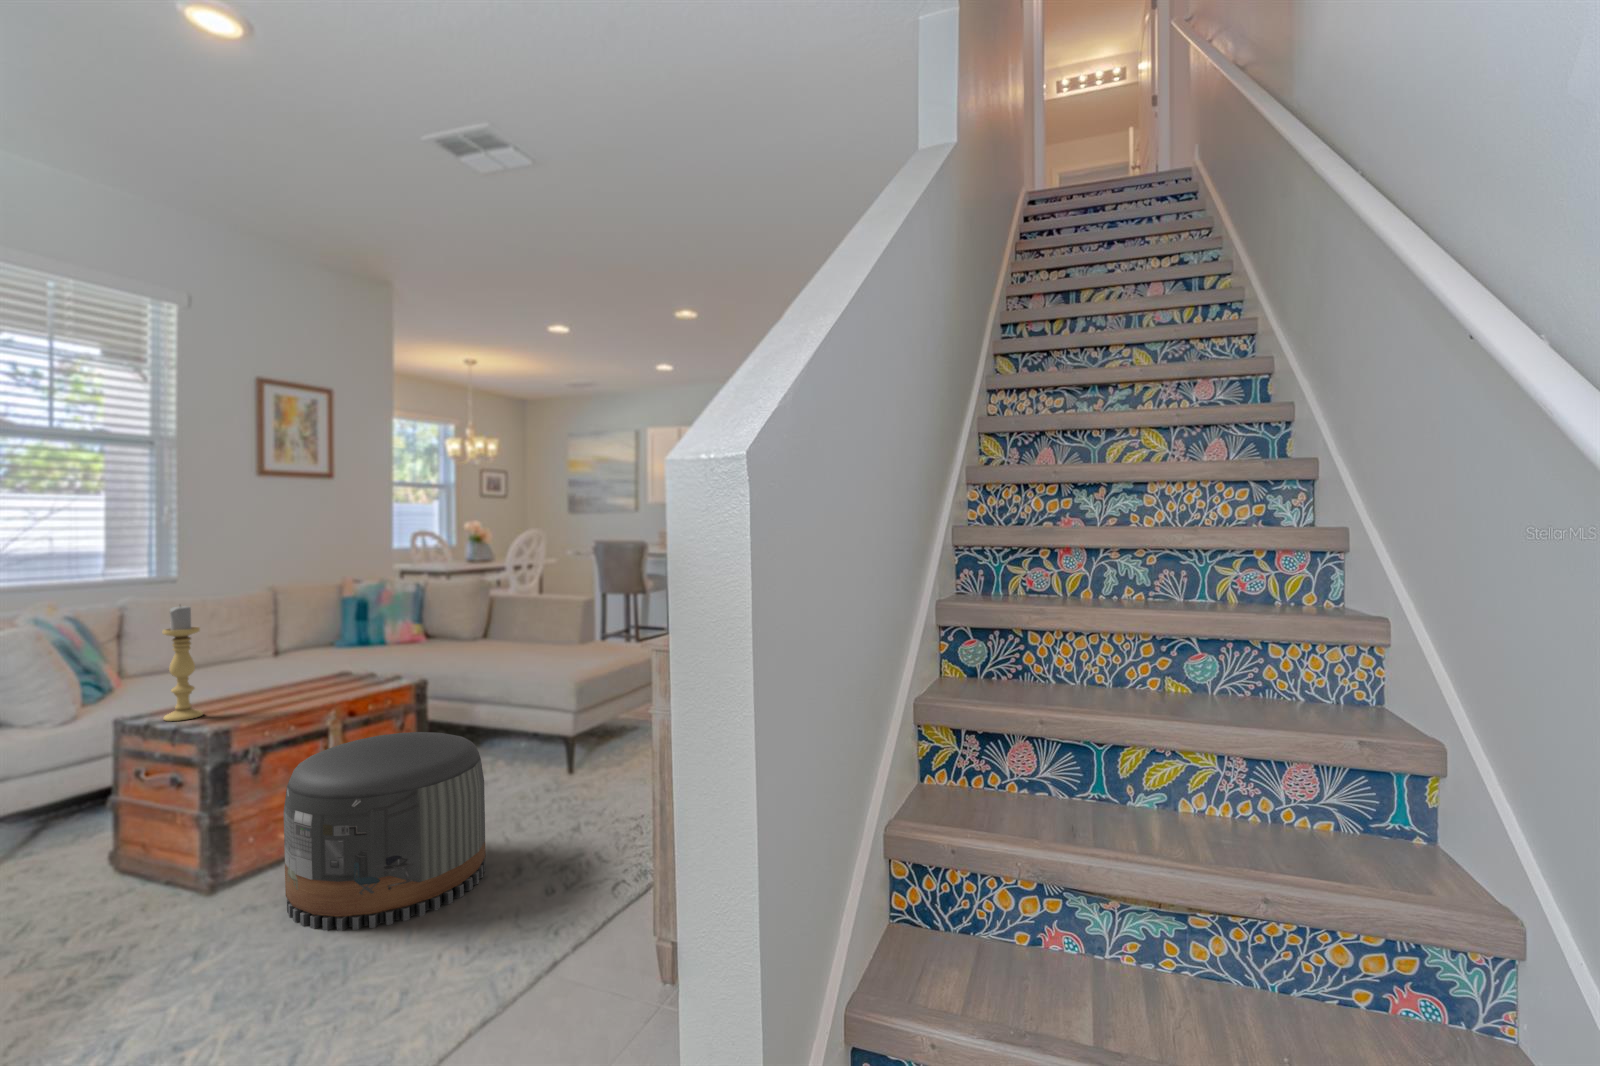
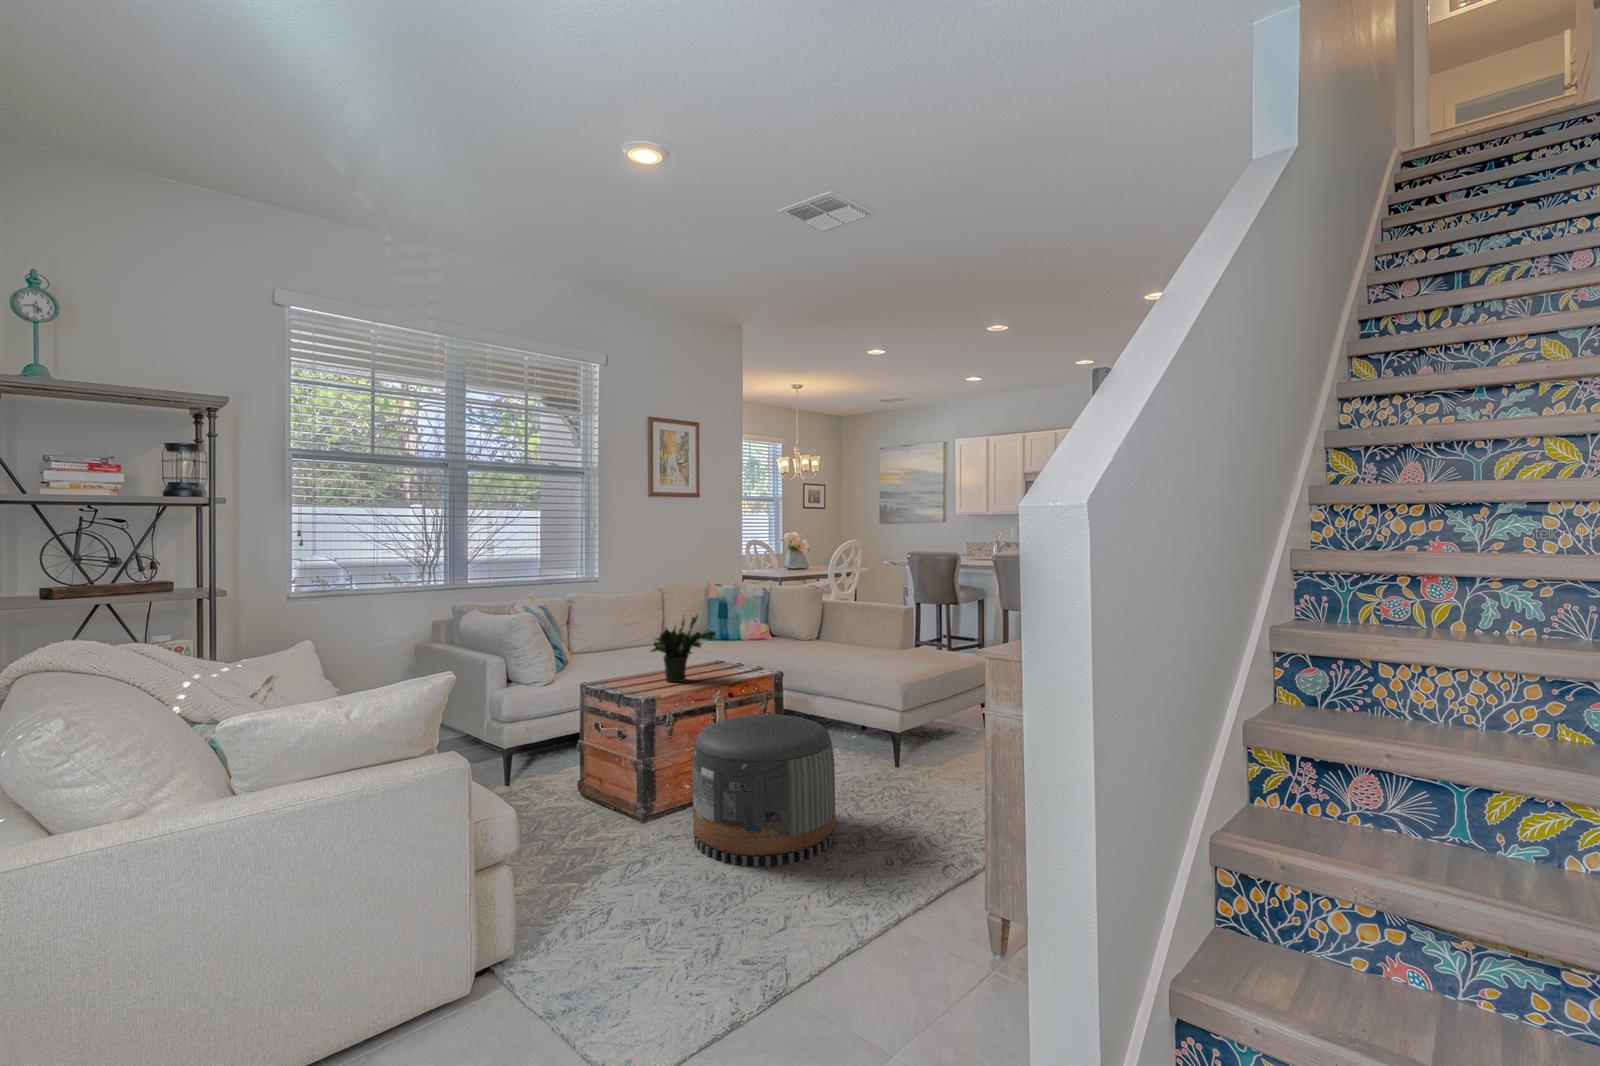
candle holder: present [162,606,203,721] -> none [608,604,632,691]
potted plant: none [233,613,337,703] -> present [650,615,716,682]

